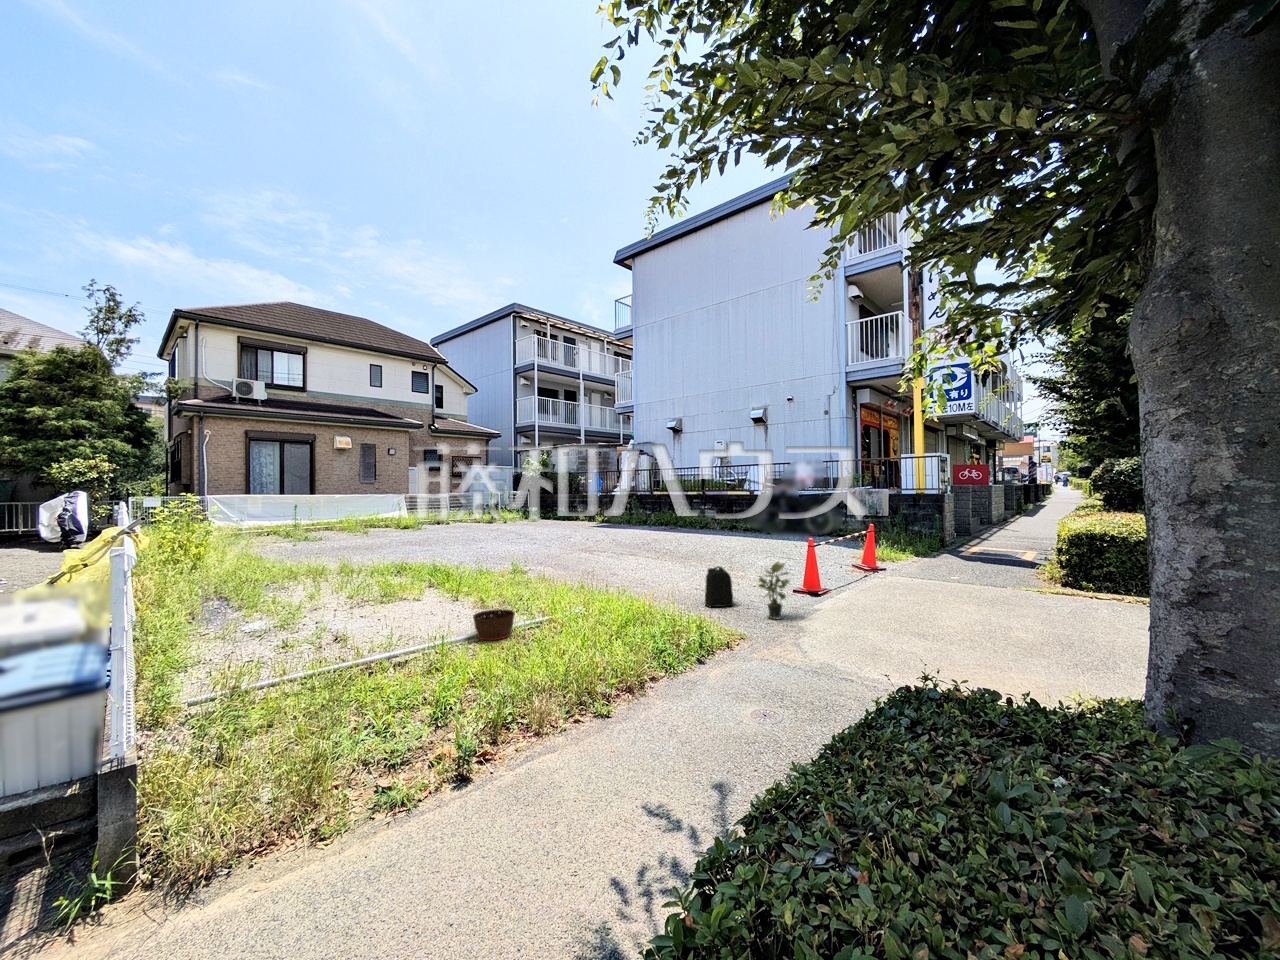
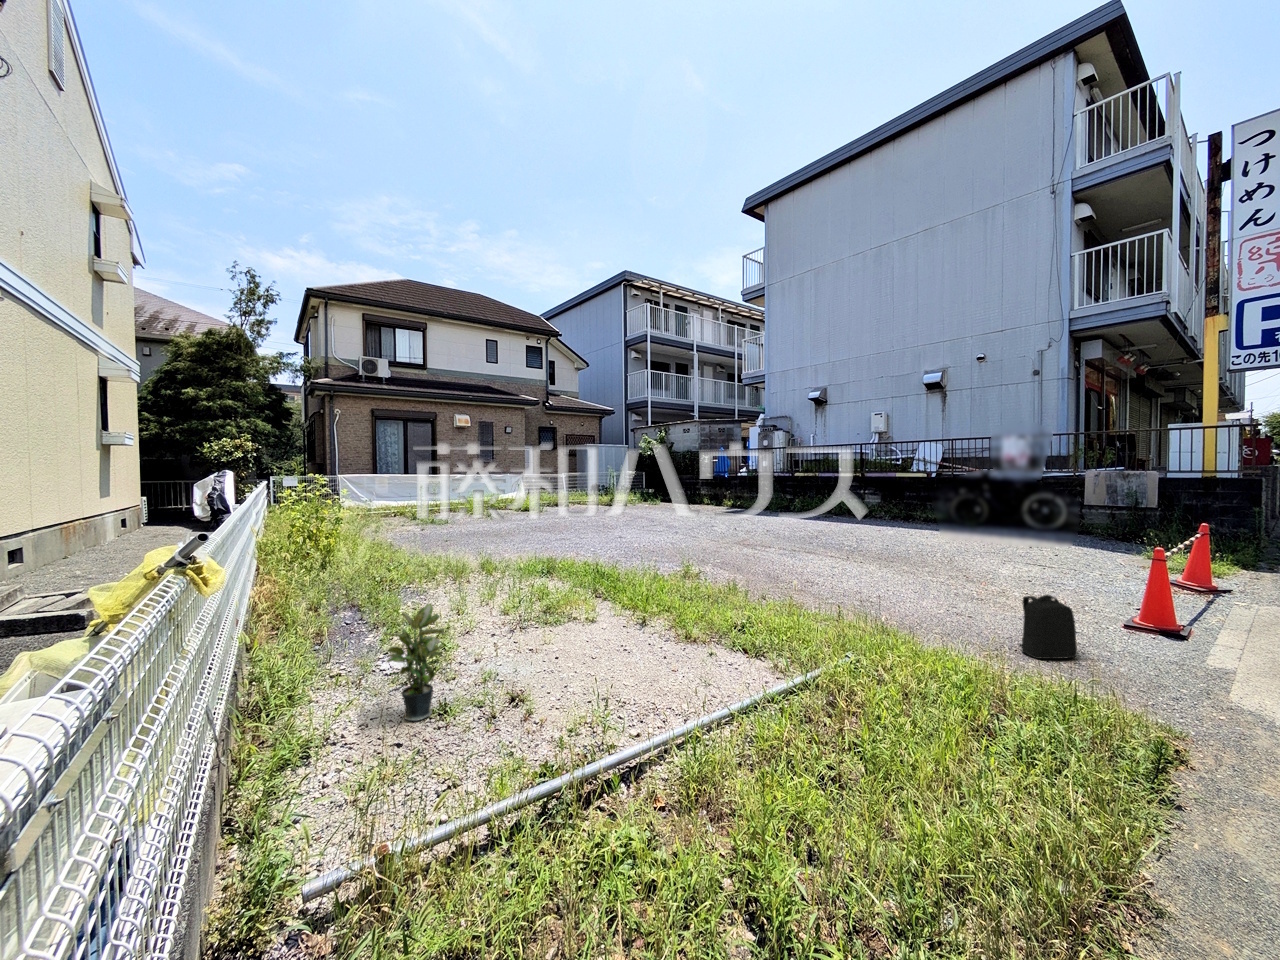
potted plant: present [759,562,789,619] -> present [384,604,445,721]
basket: present [473,609,515,640] -> none [732,676,803,741]

